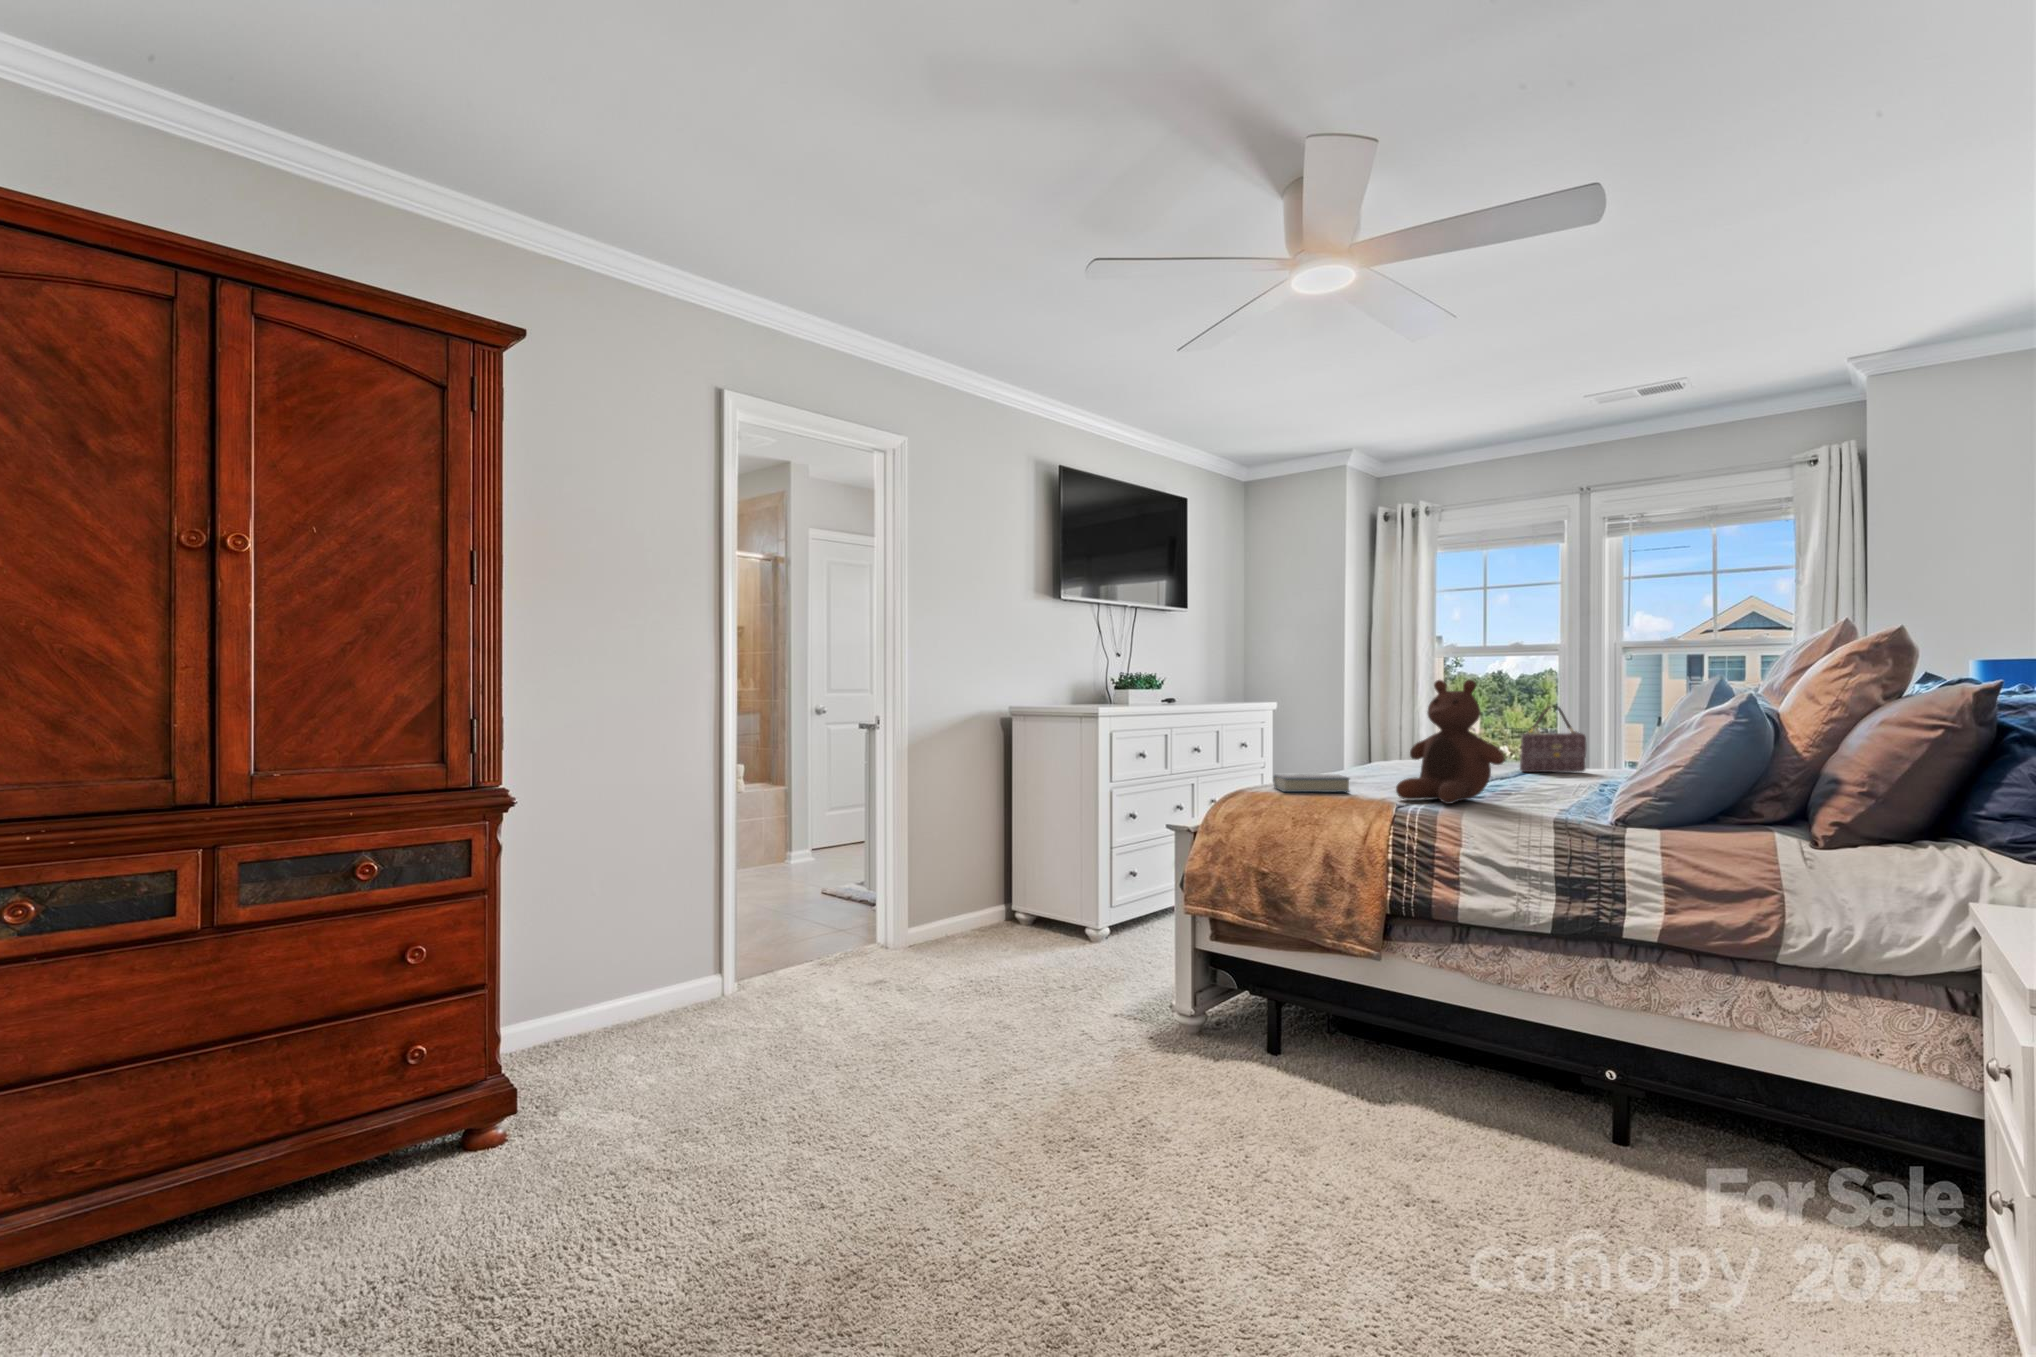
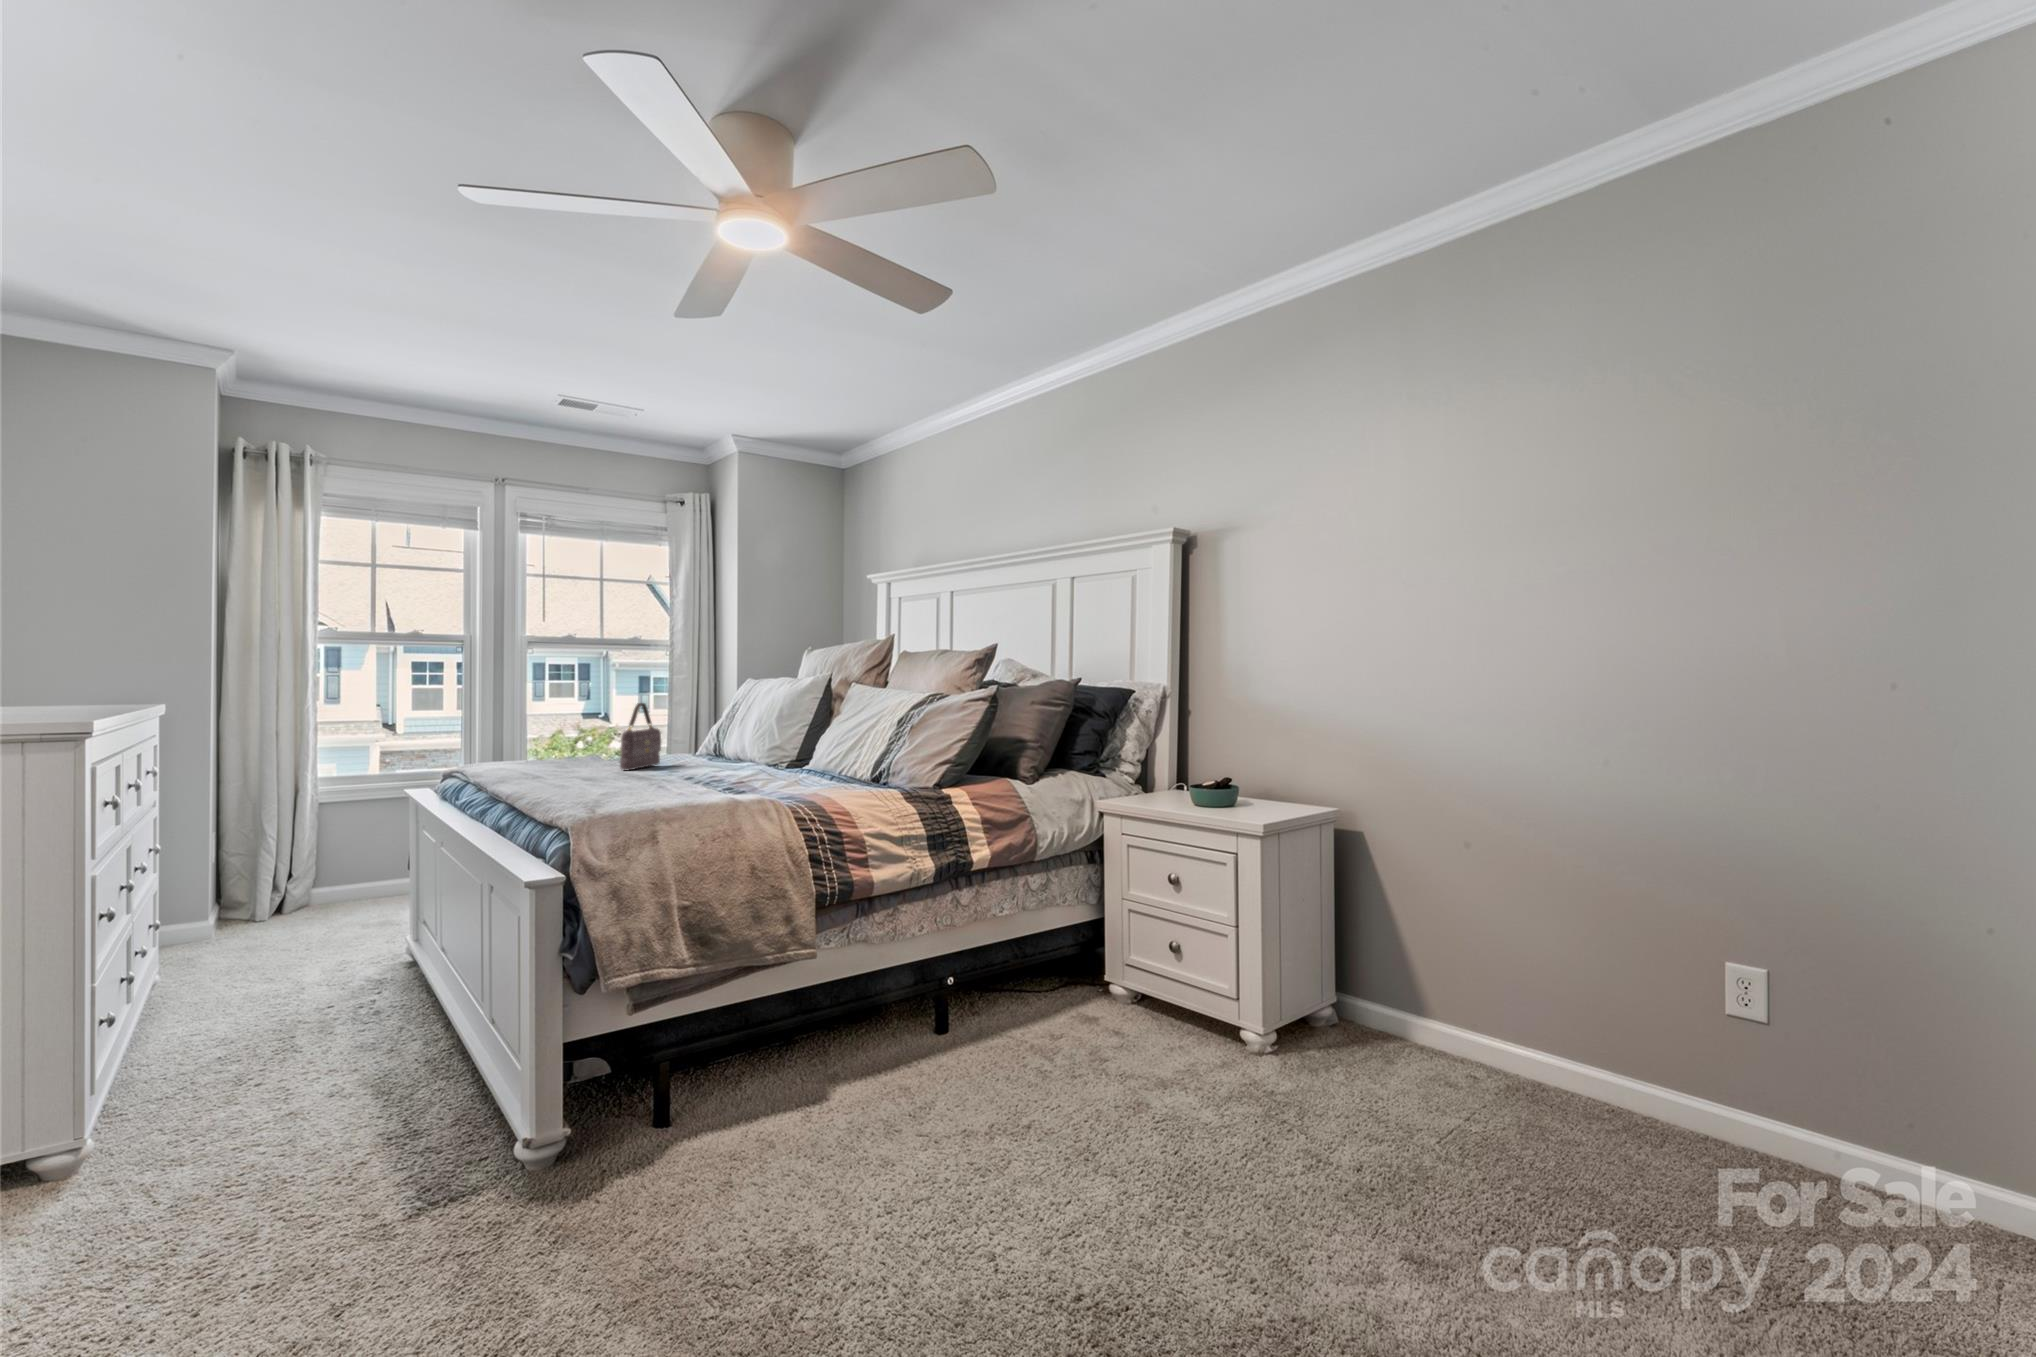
stuffed bear: present [1396,679,1505,804] -> none [714,674,815,798]
hardback book: present [1273,774,1349,792] -> none [590,785,682,812]

